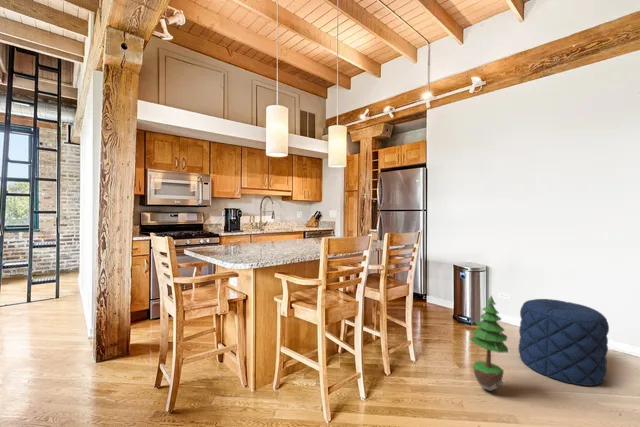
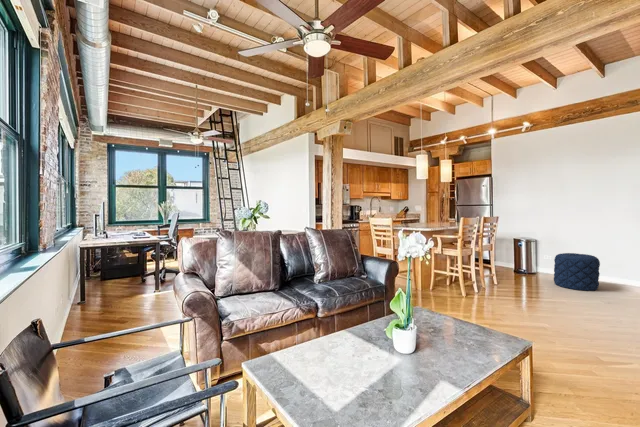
potted tree: present [470,296,508,391] -> none [527,247,546,291]

